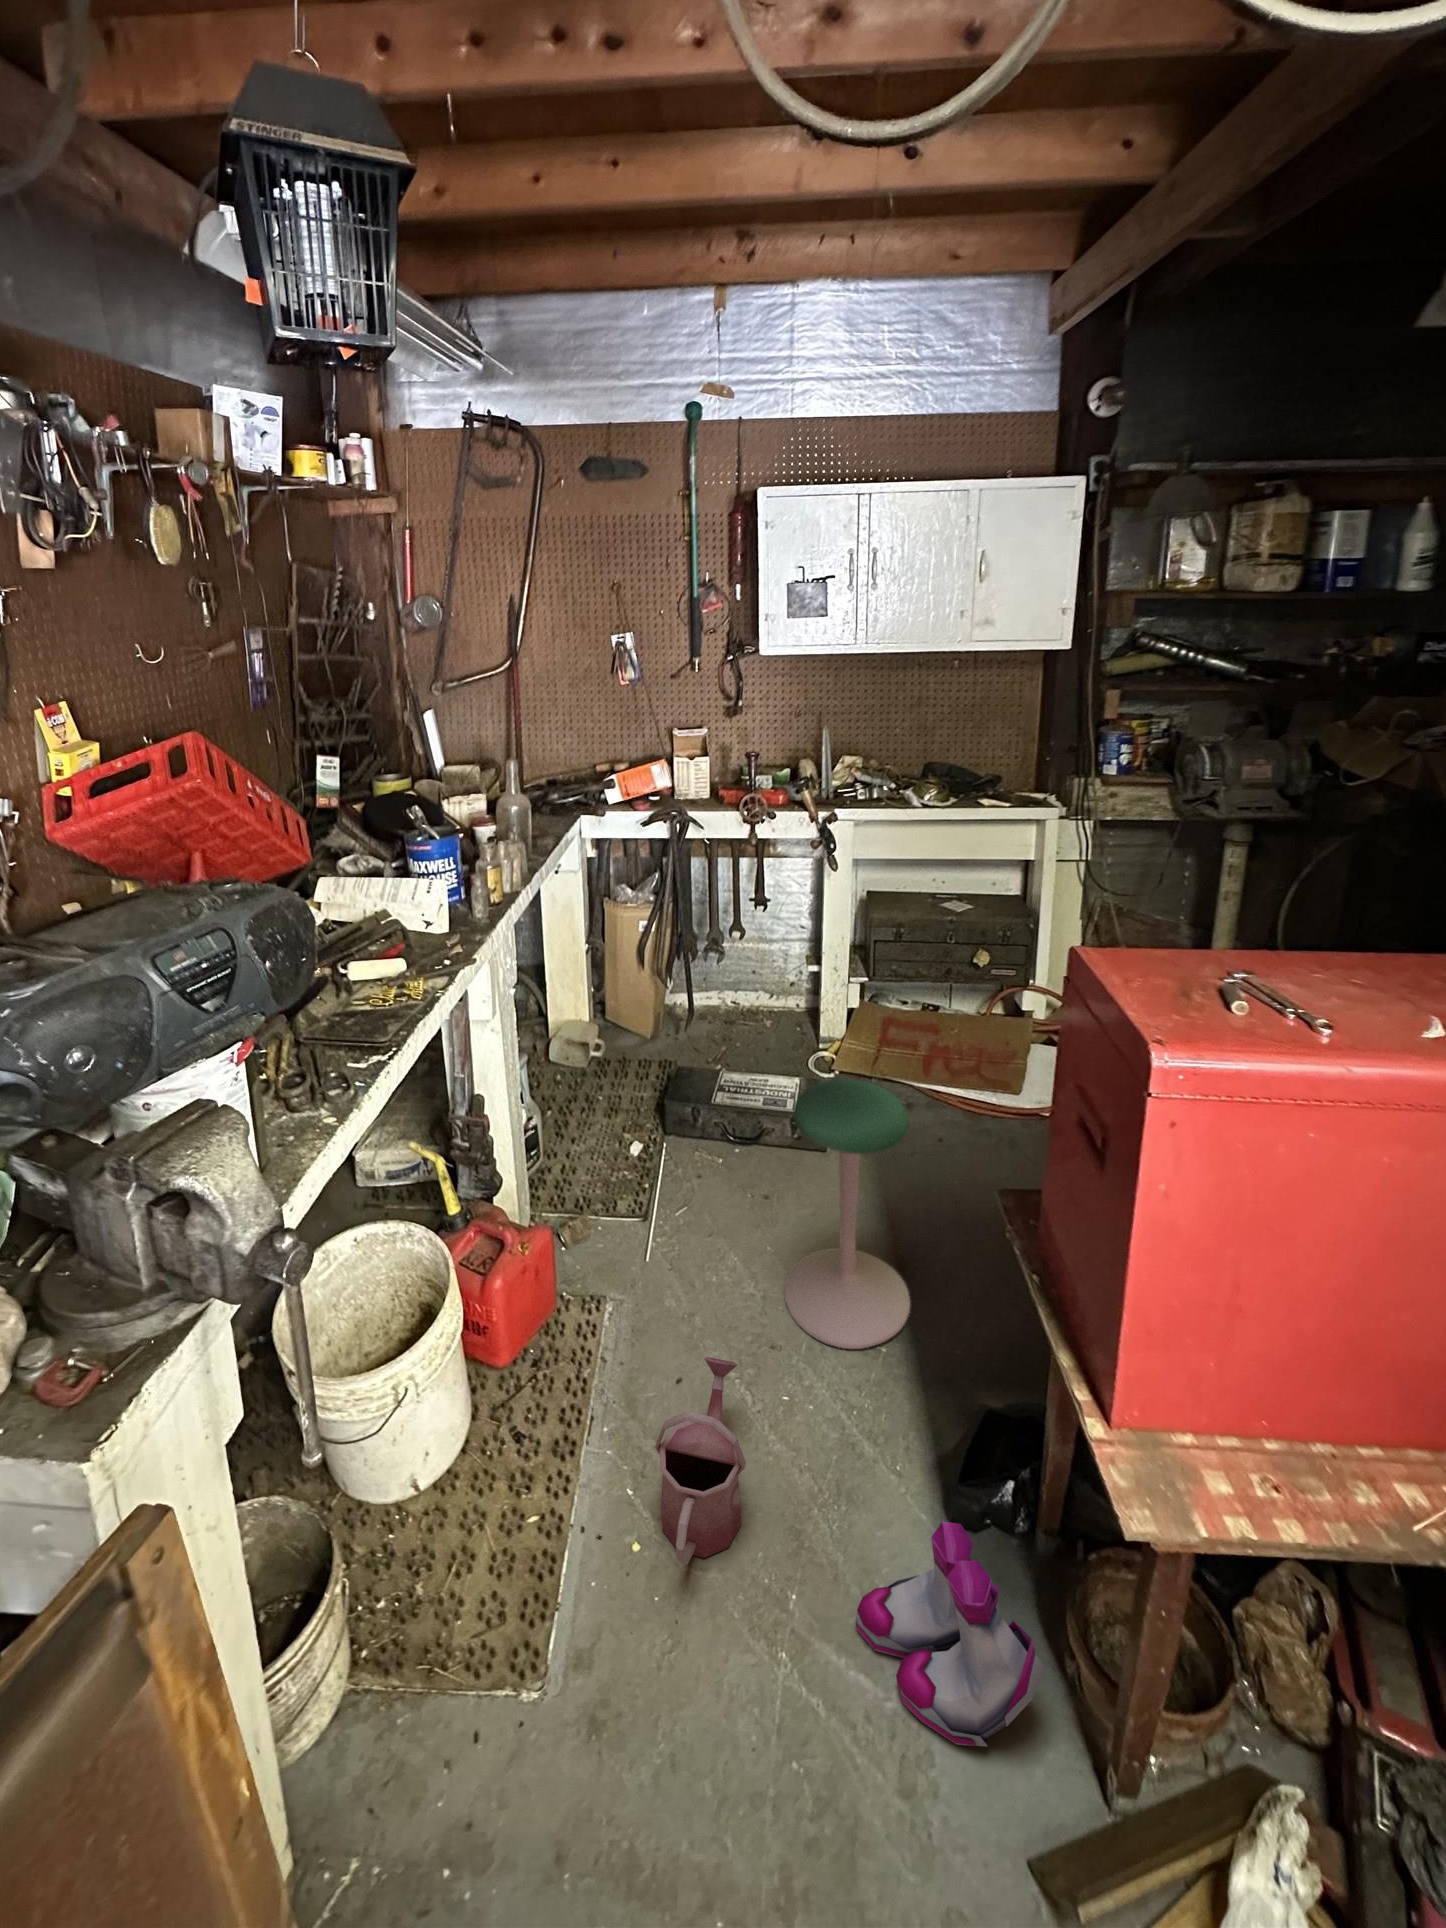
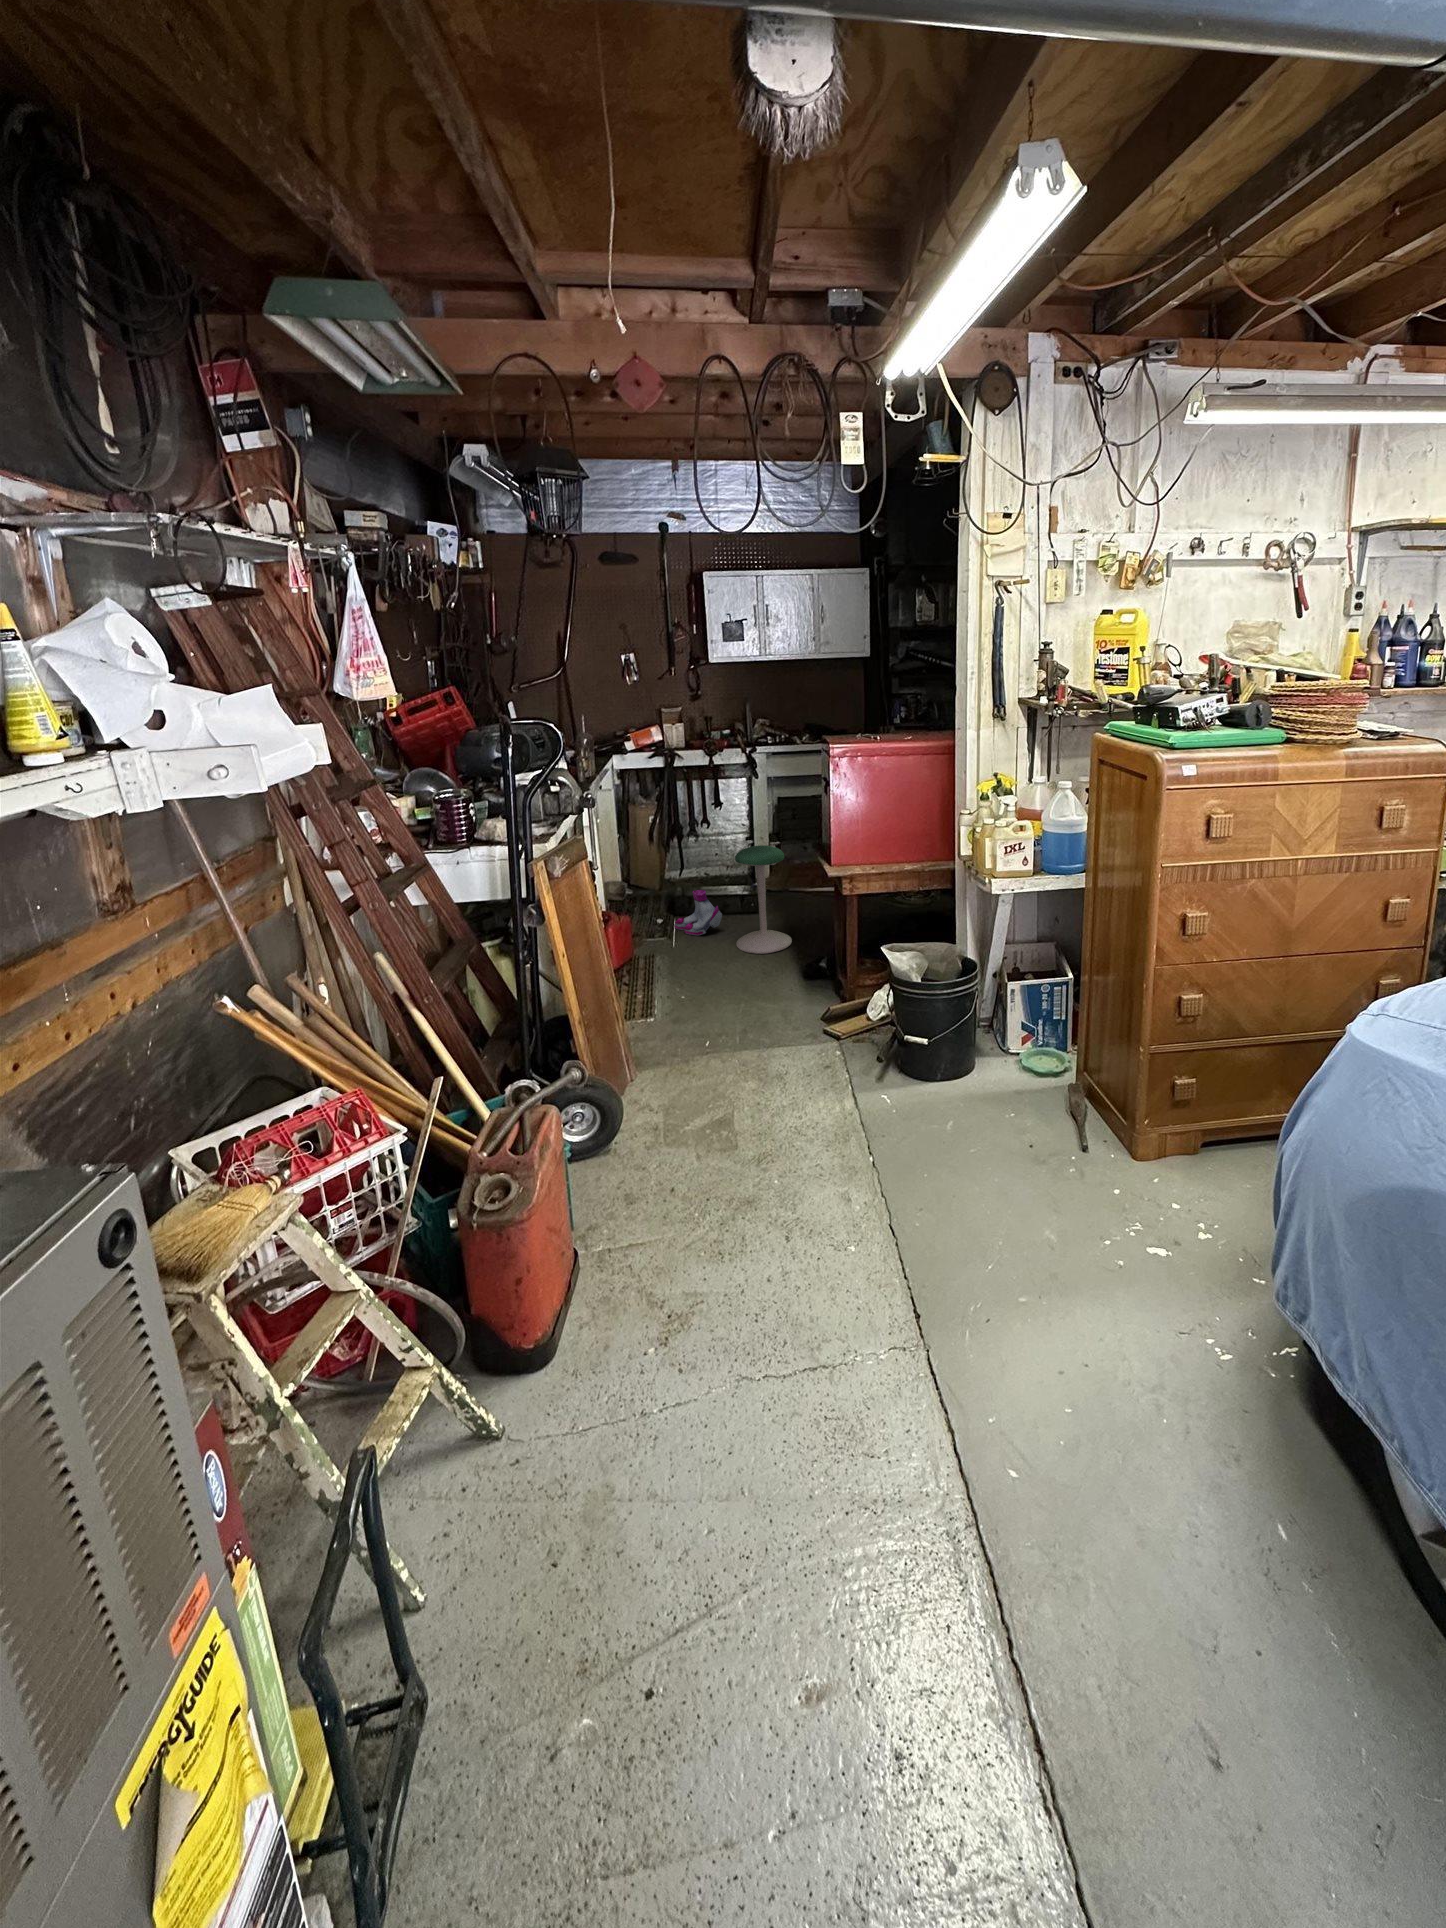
watering can: present [655,1357,746,1565] -> none [685,941,721,996]
boots: present [856,1522,1045,1746] -> present [674,890,722,935]

